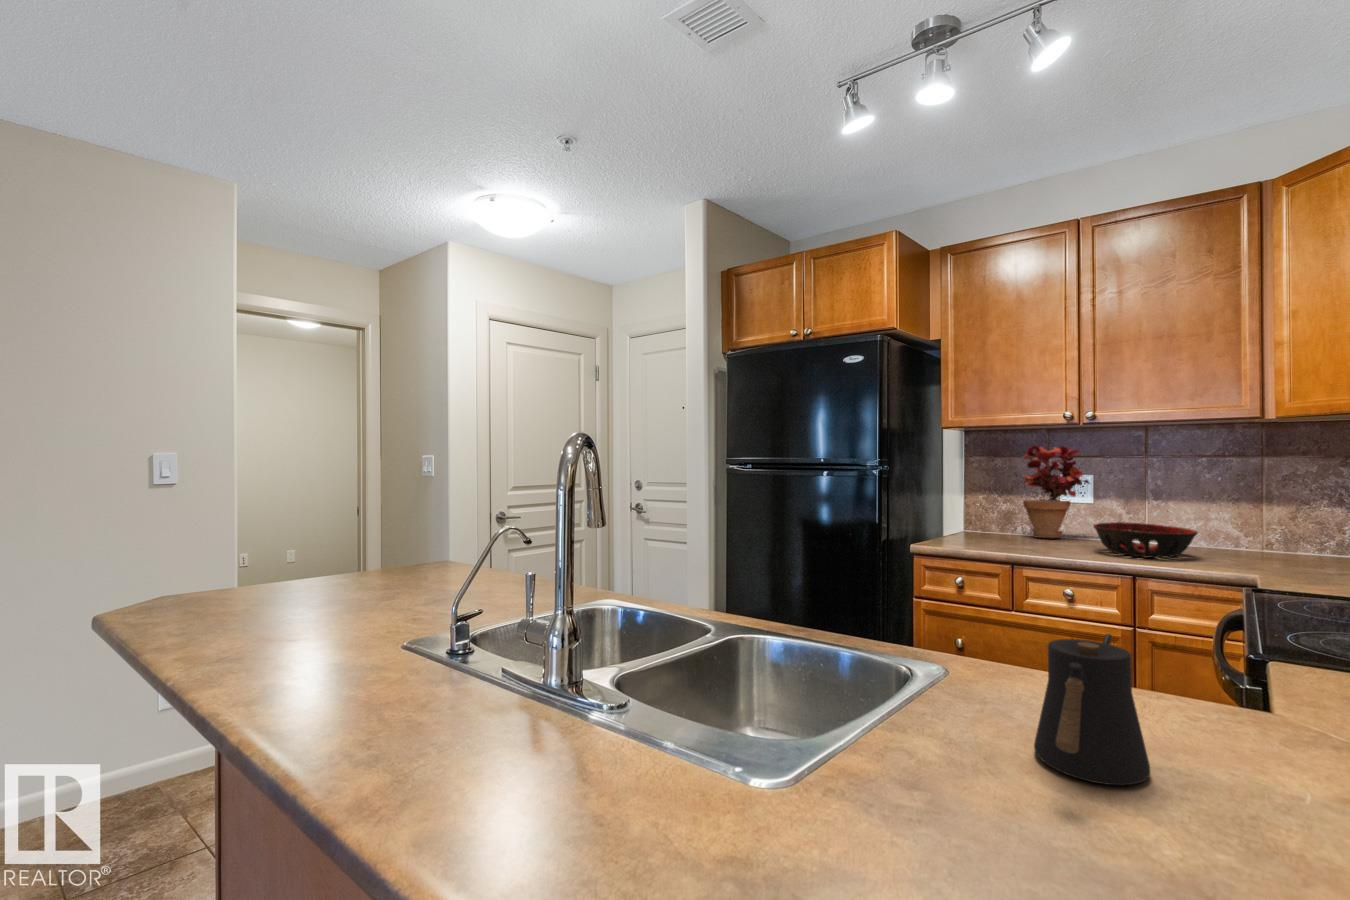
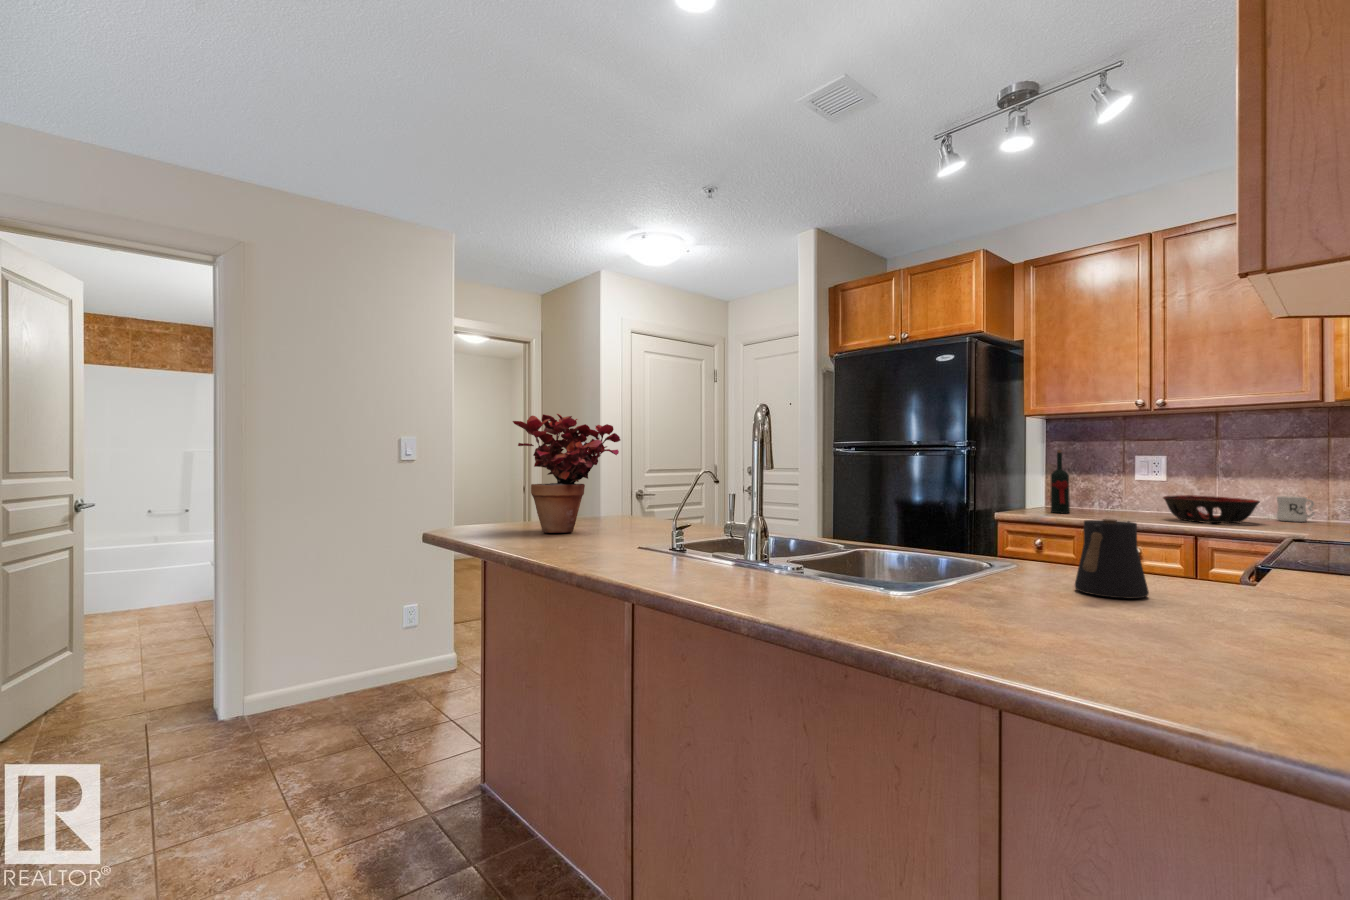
potted plant: present [1022,445,1090,538] -> present [513,414,620,533]
wine bottle: none [971,469,991,542] -> present [1050,450,1070,513]
mug: none [1210,522,1249,552] -> present [1277,496,1315,522]

